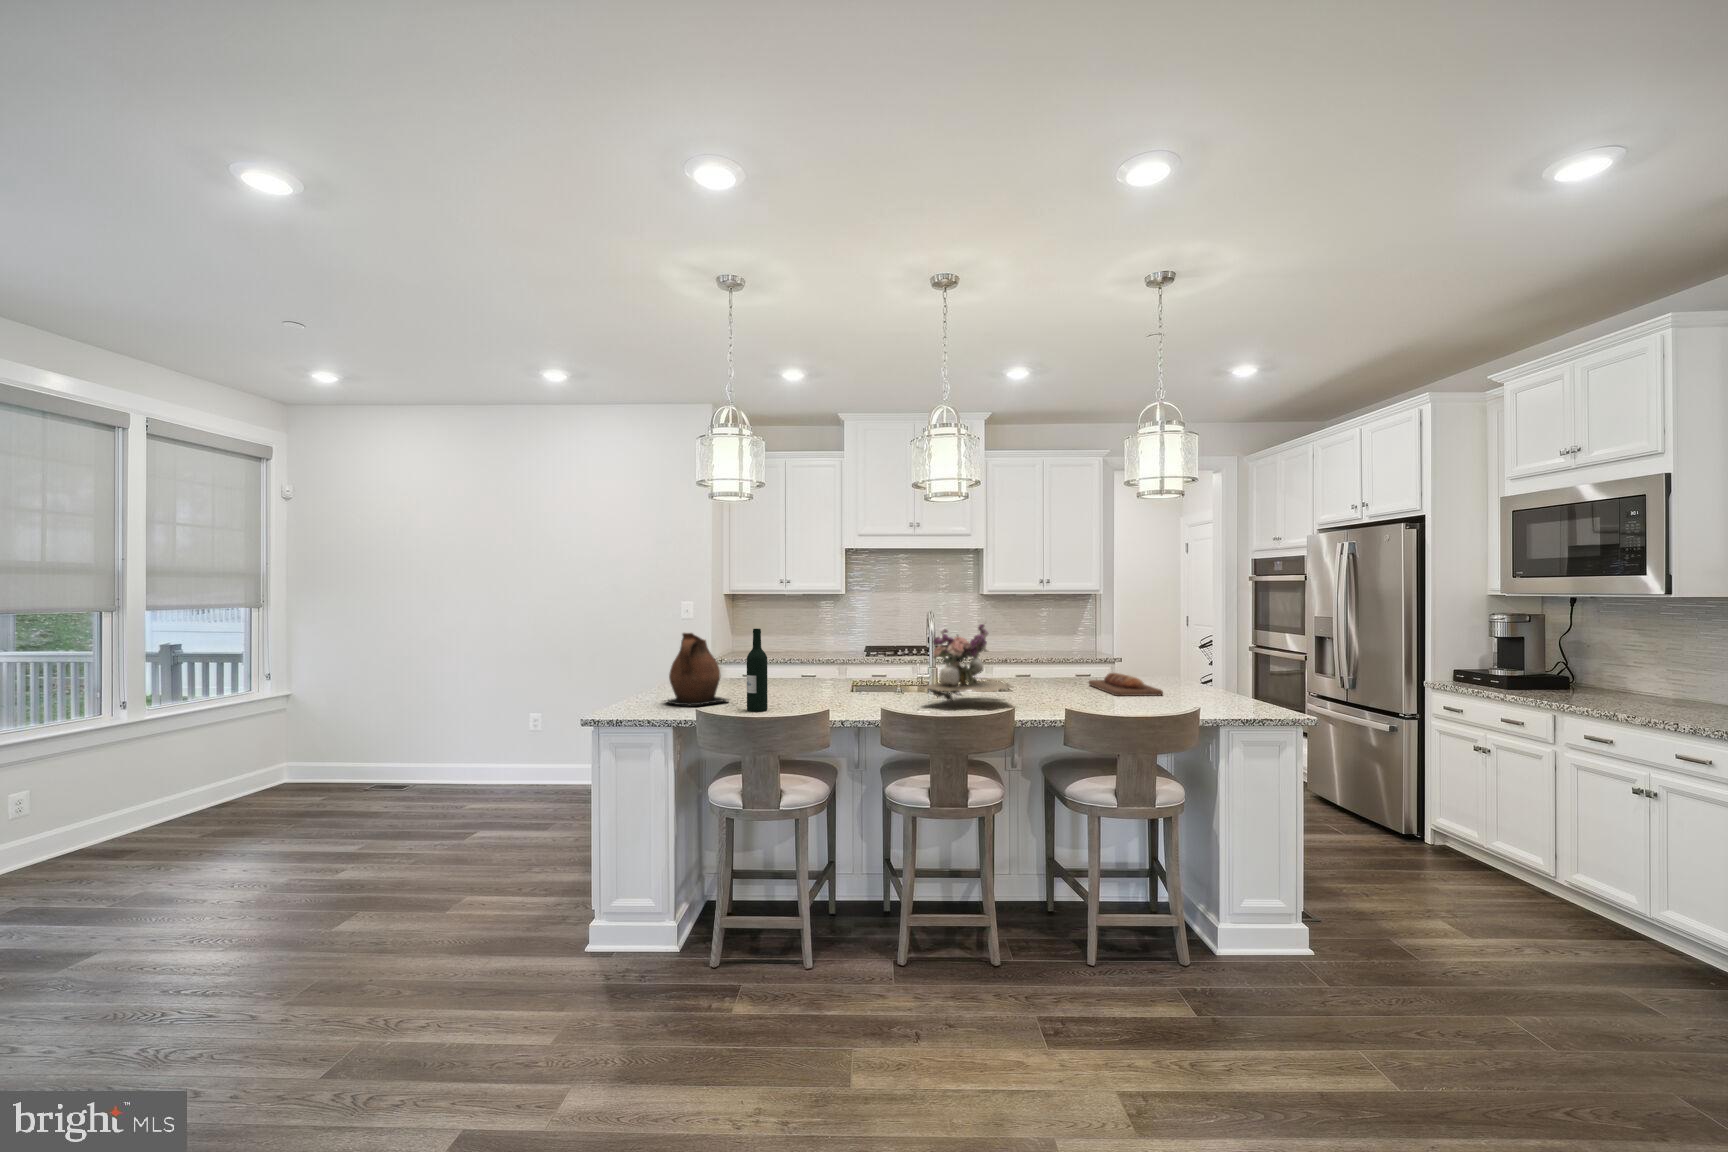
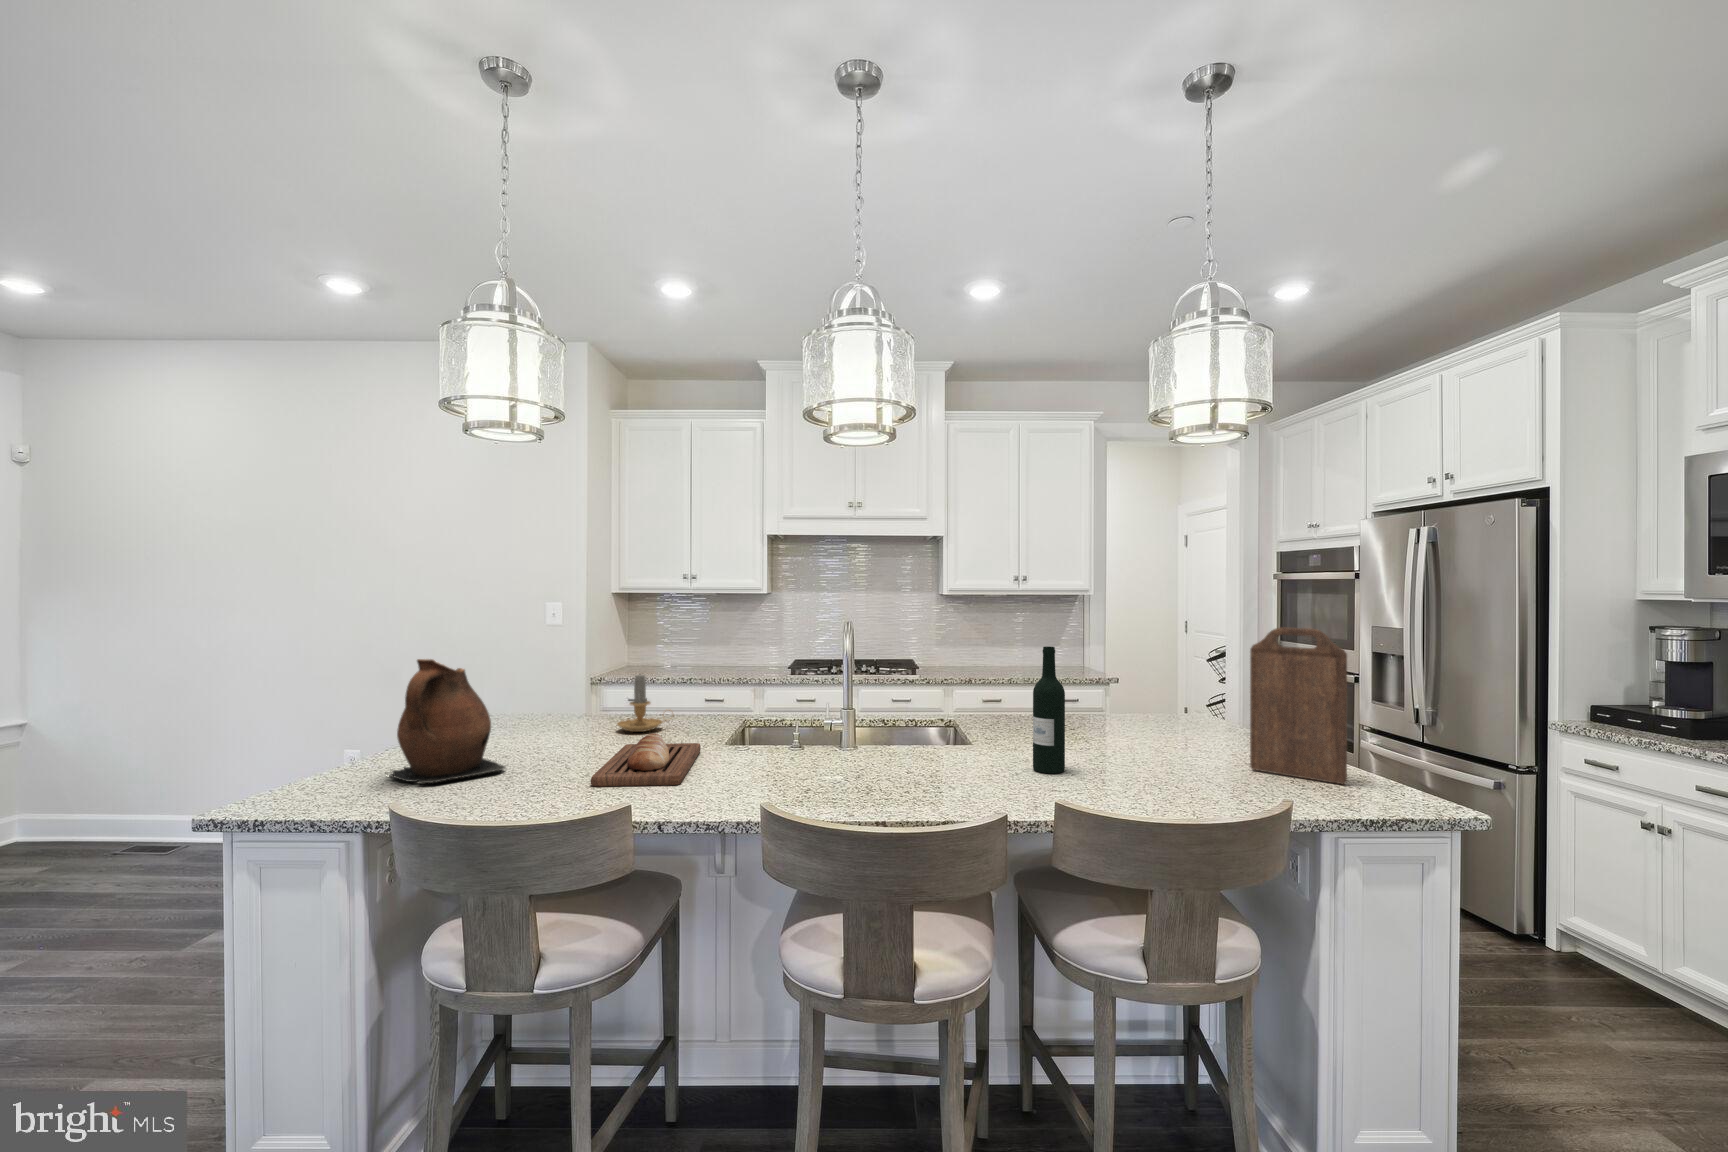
cutting board: none [1189,612,1245,706] -> present [1250,627,1347,784]
flower arrangement: present [923,624,1012,702] -> none [811,641,968,778]
wine bottle: present [747,629,768,711] -> present [1033,646,1065,773]
candle: none [775,646,811,686] -> present [617,675,670,732]
bread loaf: present [1089,673,1163,696] -> present [591,734,701,786]

